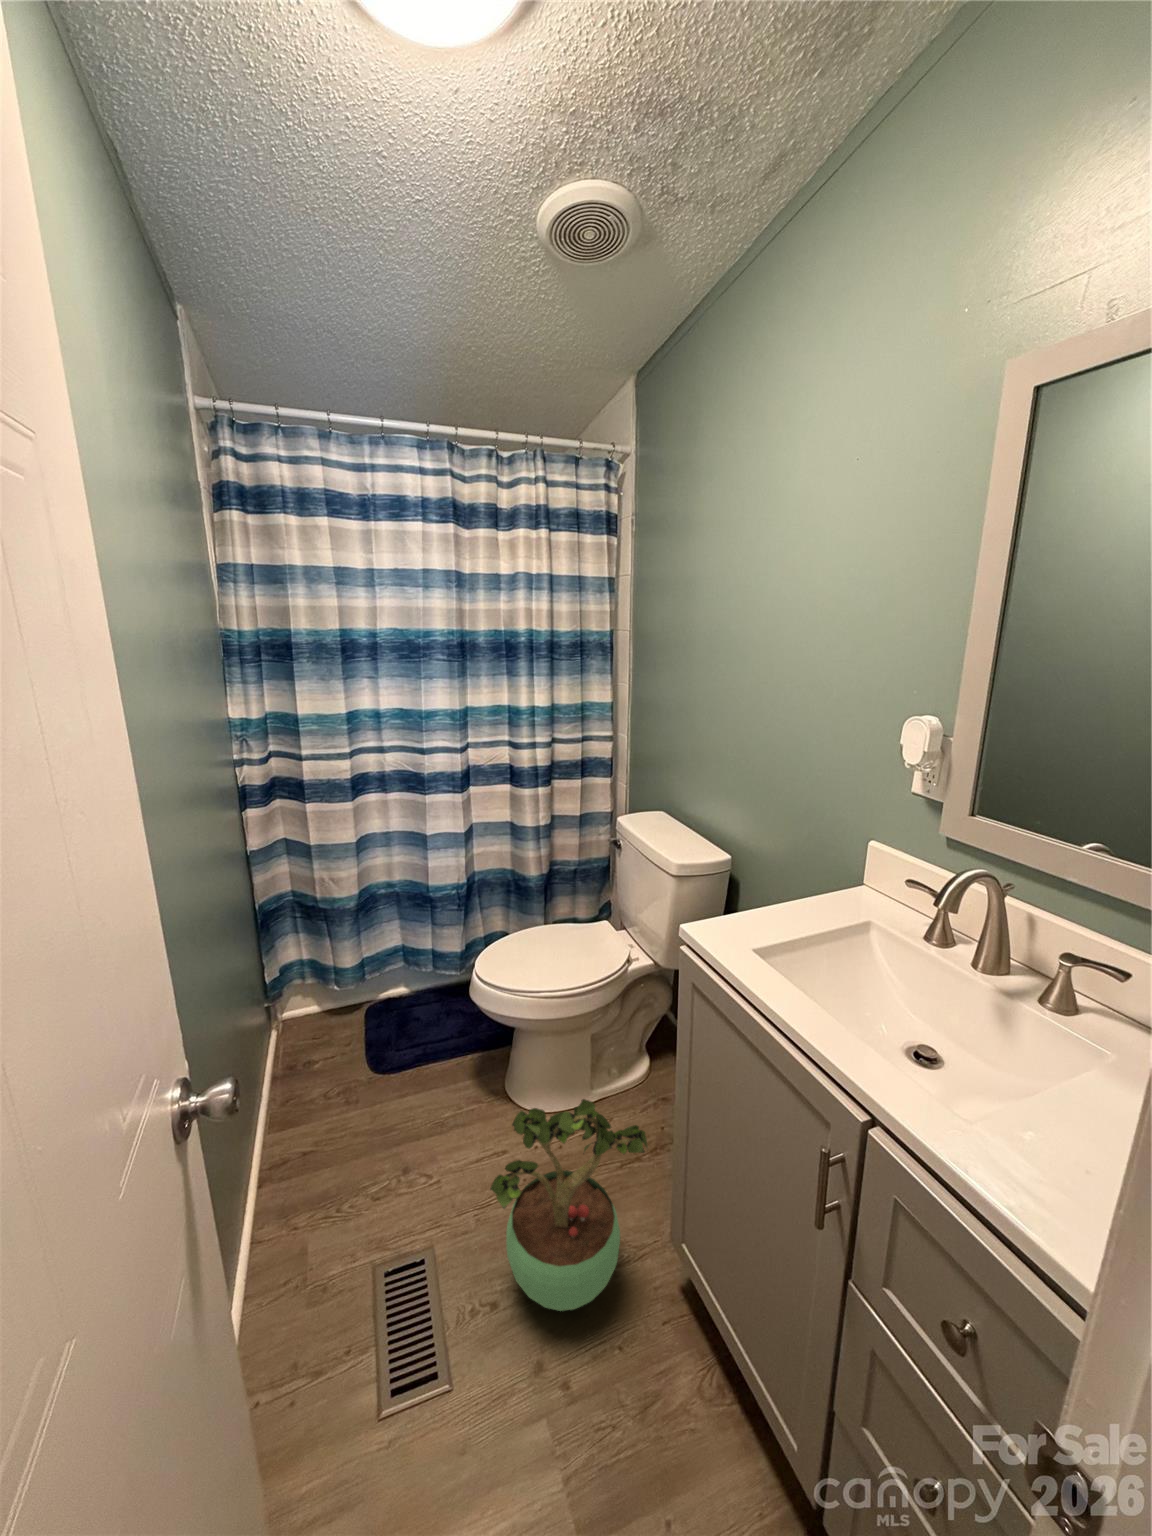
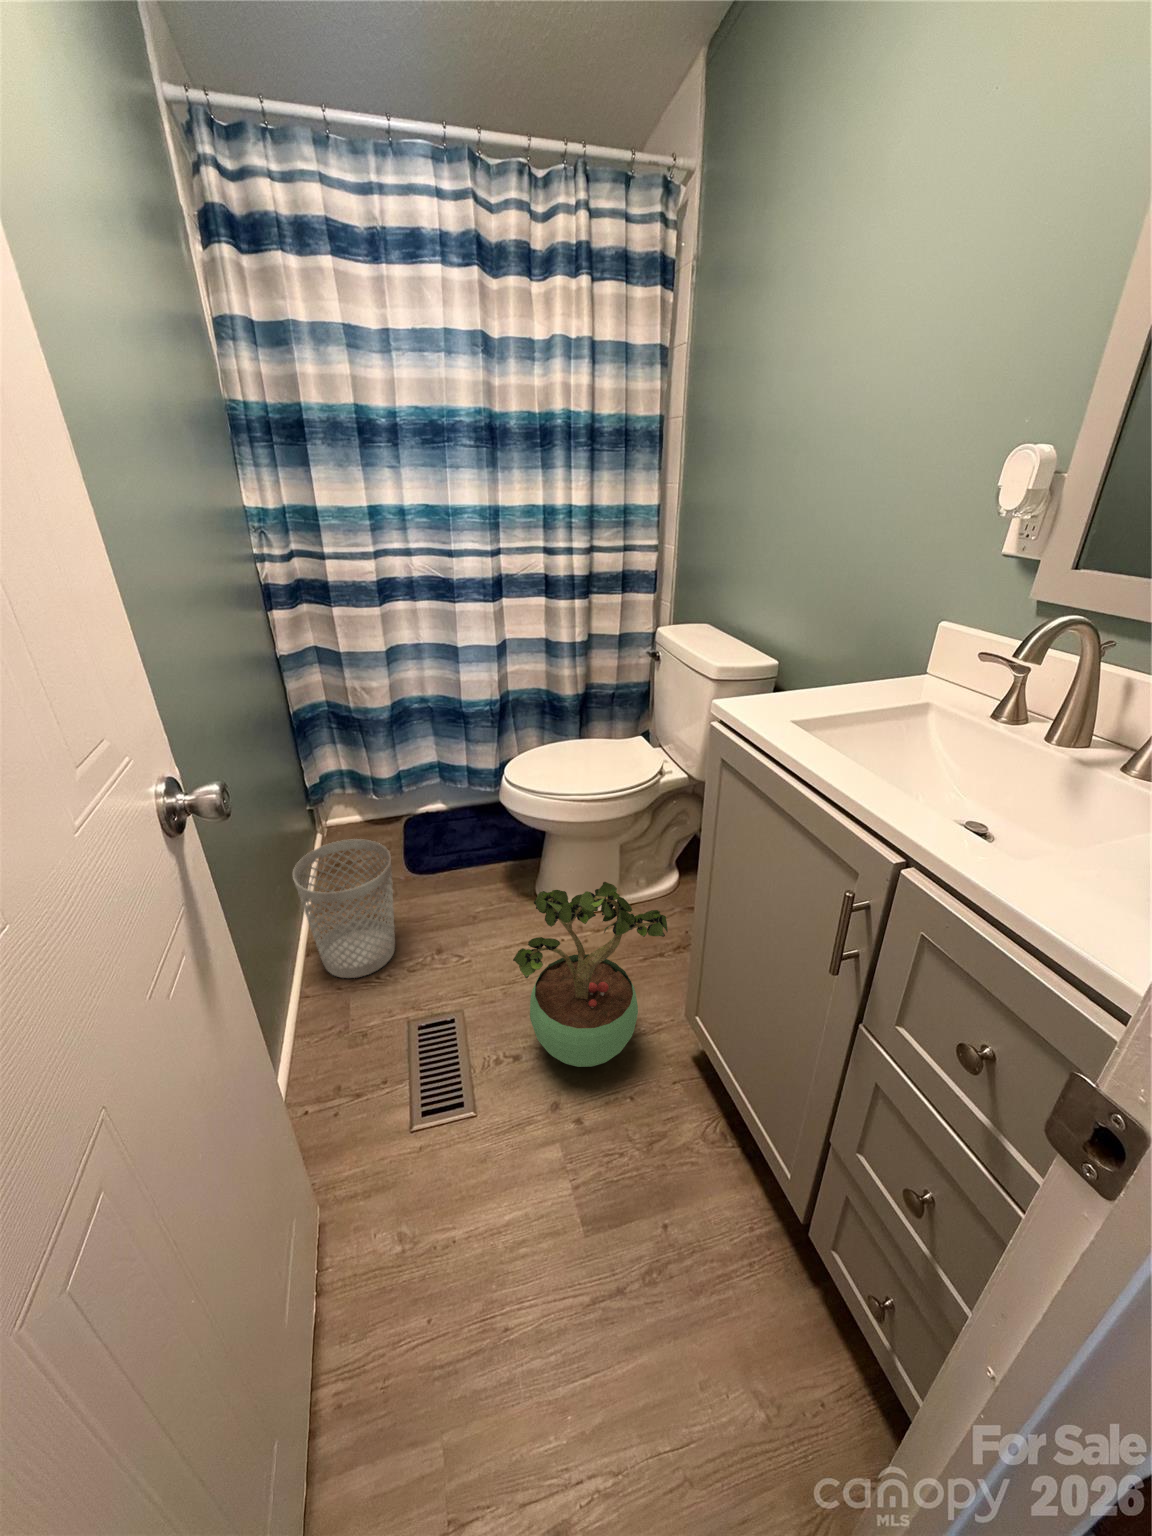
wastebasket: none [252,1047,358,1212] -> present [293,839,395,978]

